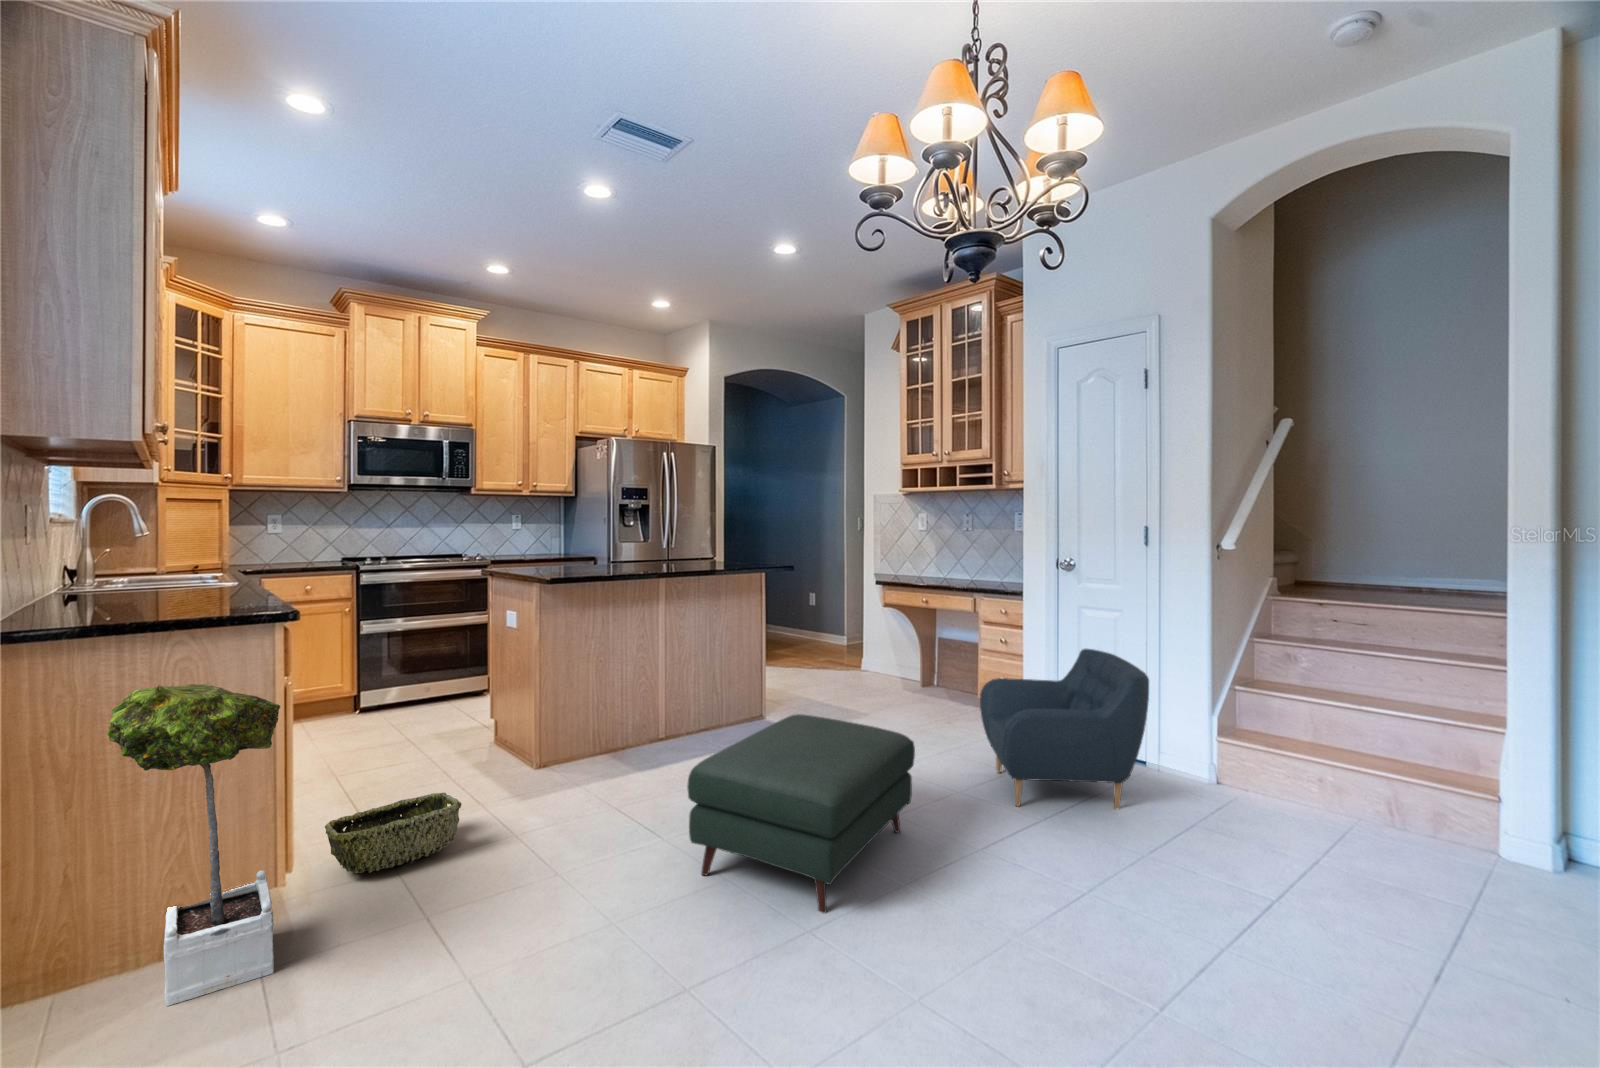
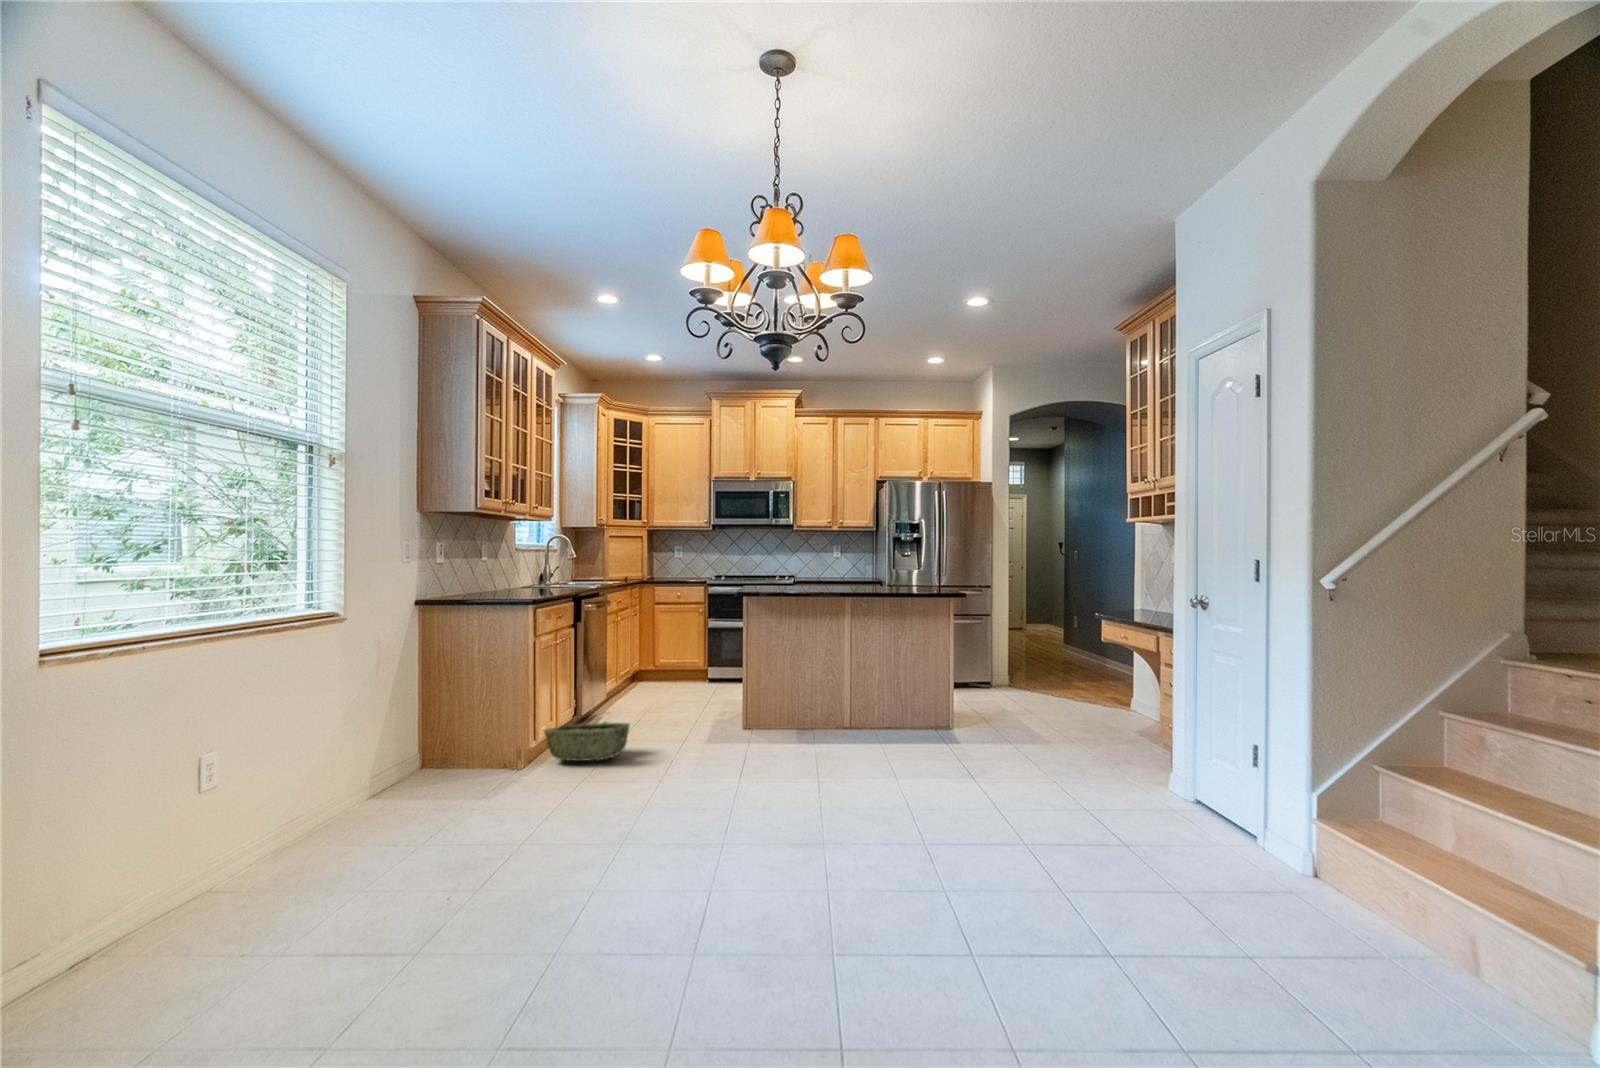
armchair: present [980,648,1149,809] -> none [1053,690,1289,909]
potted tree: present [107,684,280,1006] -> none [407,613,490,792]
ottoman: present [687,714,915,913] -> none [703,709,927,872]

